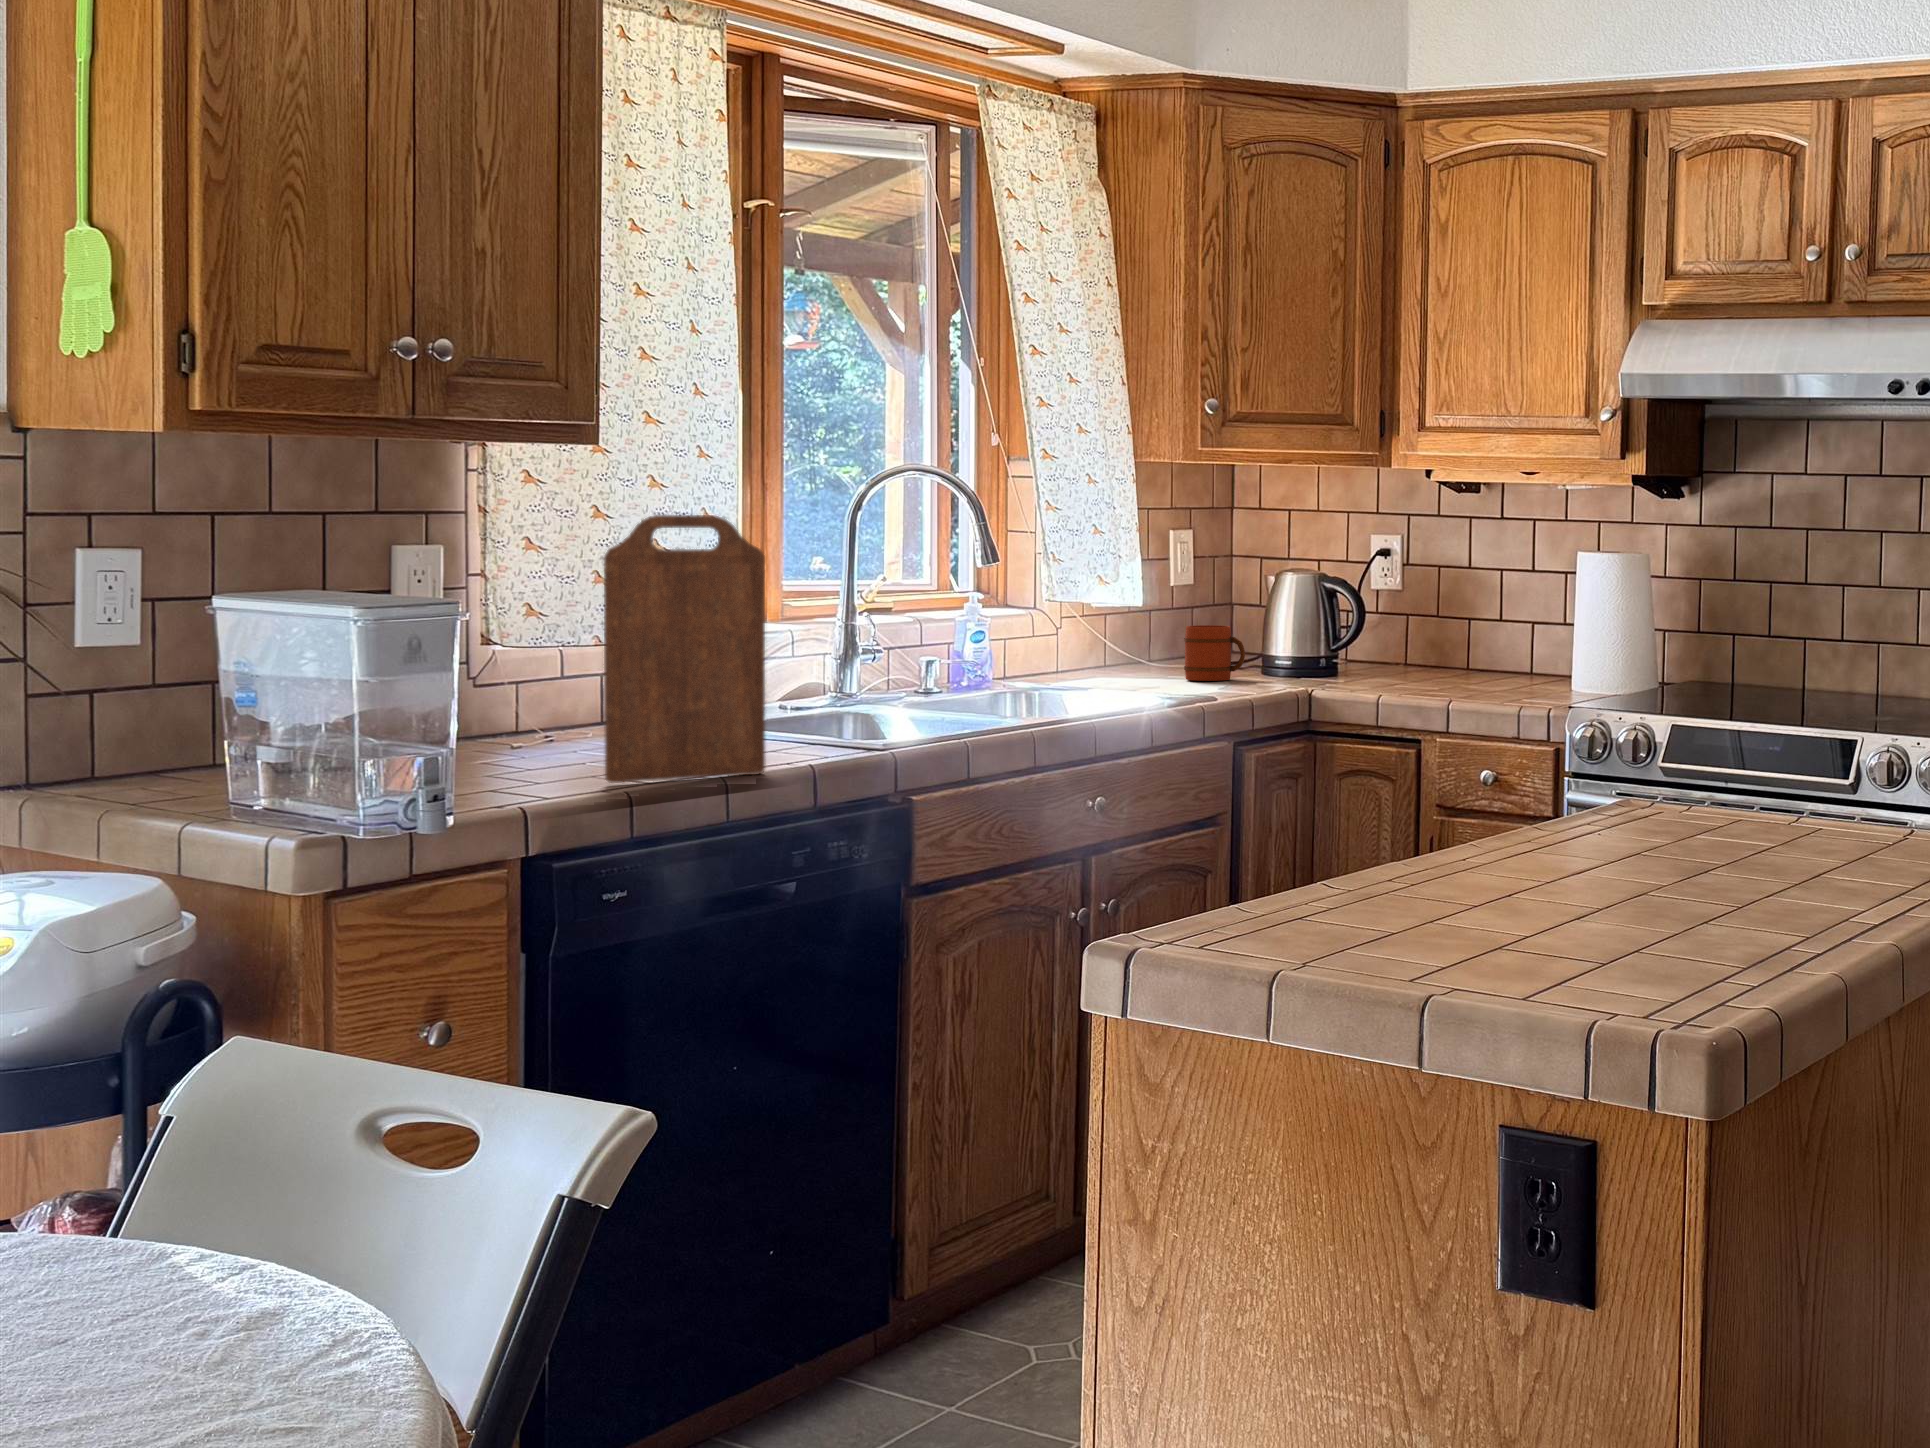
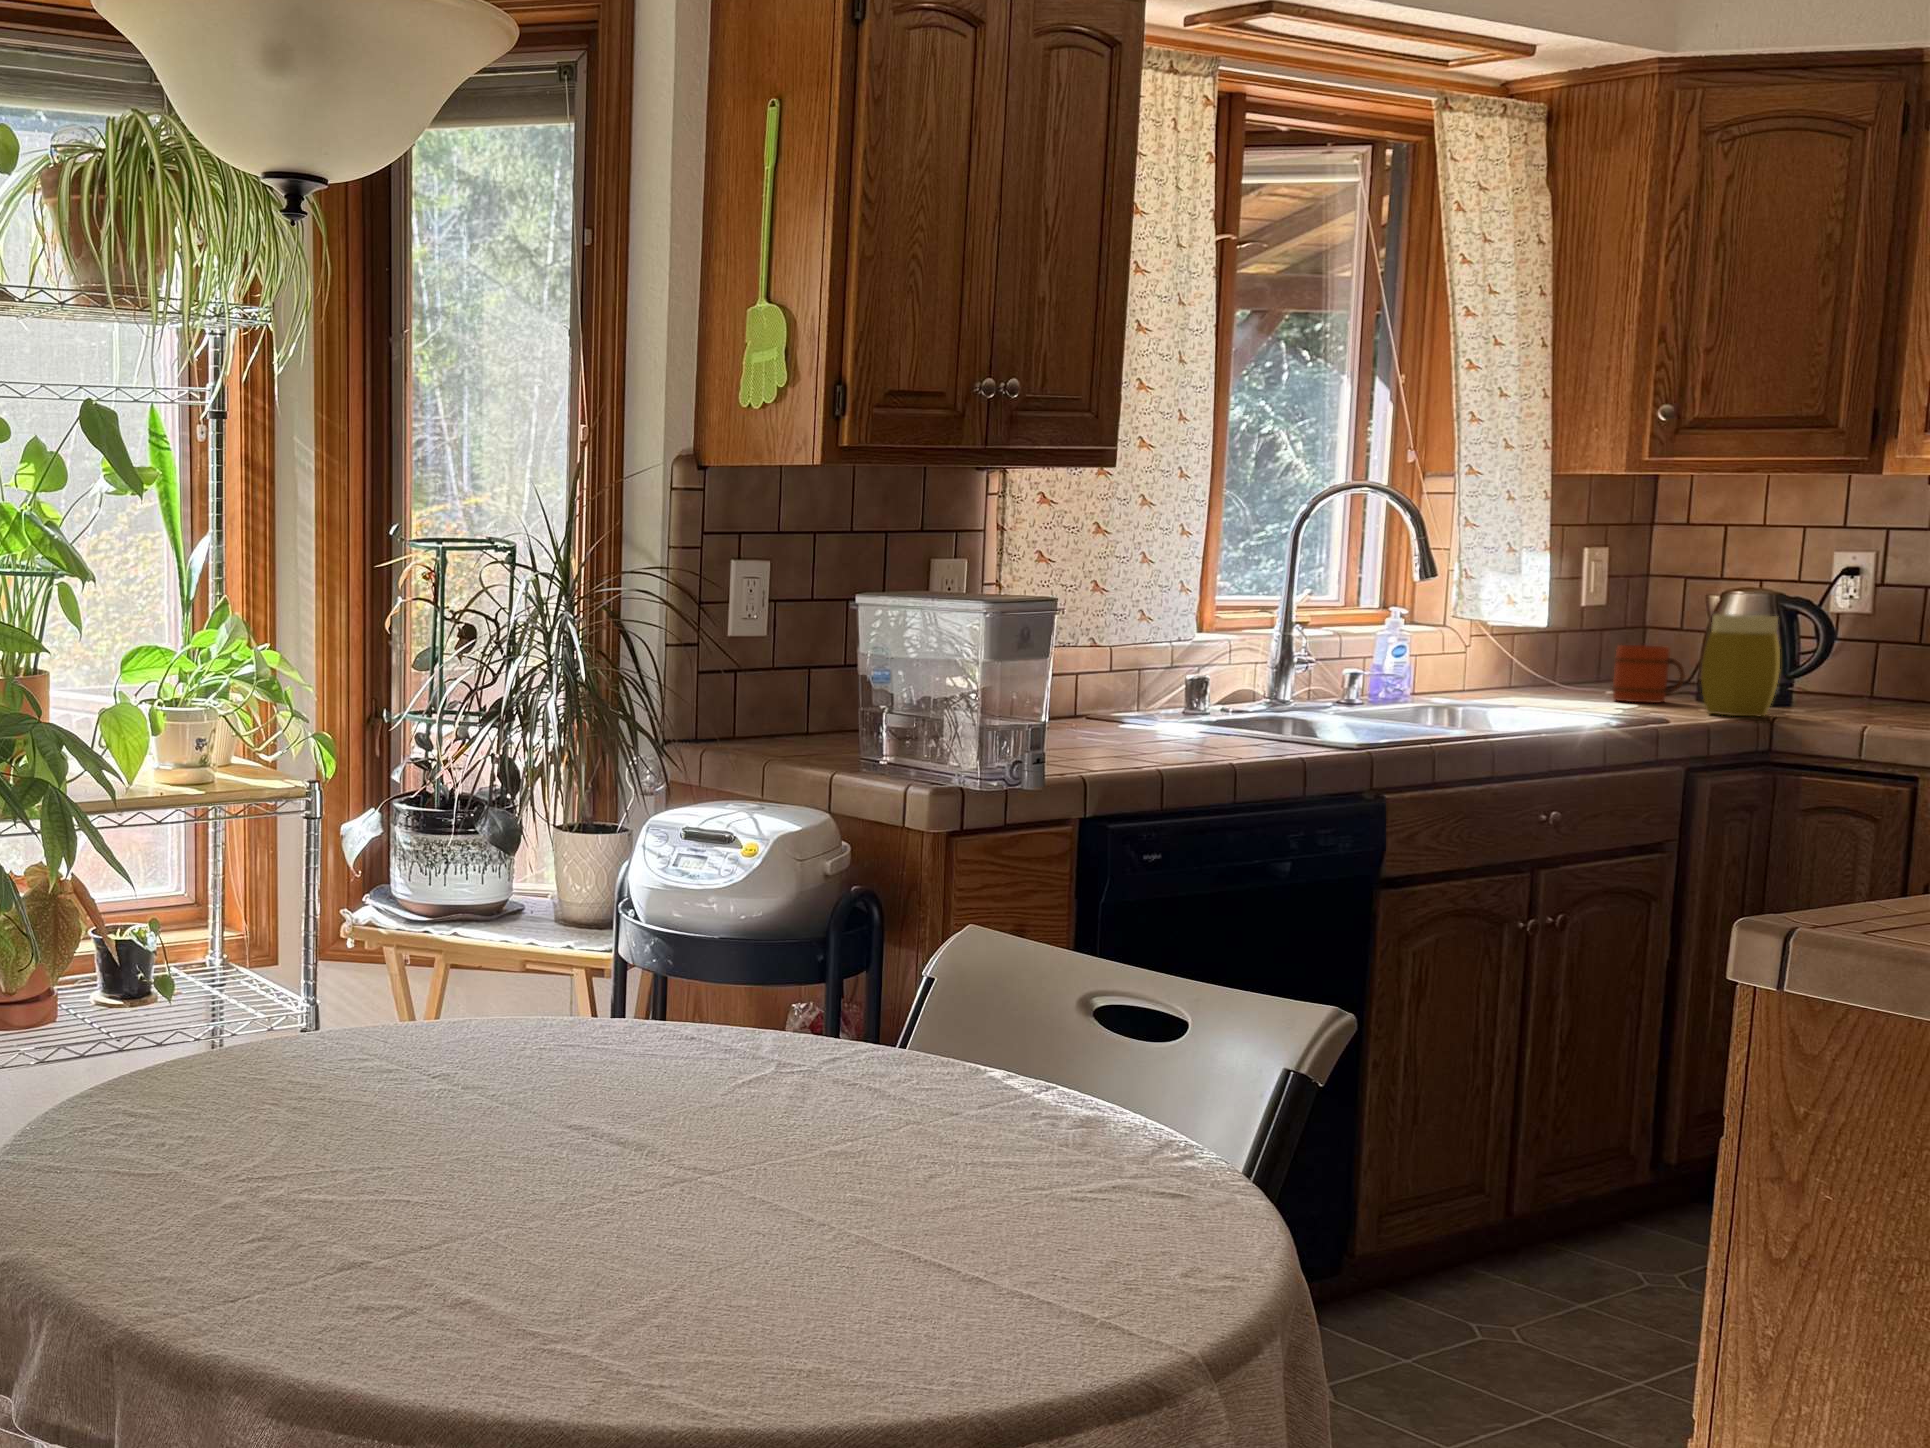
cutting board: present [604,515,765,783] -> none [1141,529,1289,764]
jar: none [1246,594,1312,691] -> present [1701,614,1780,716]

